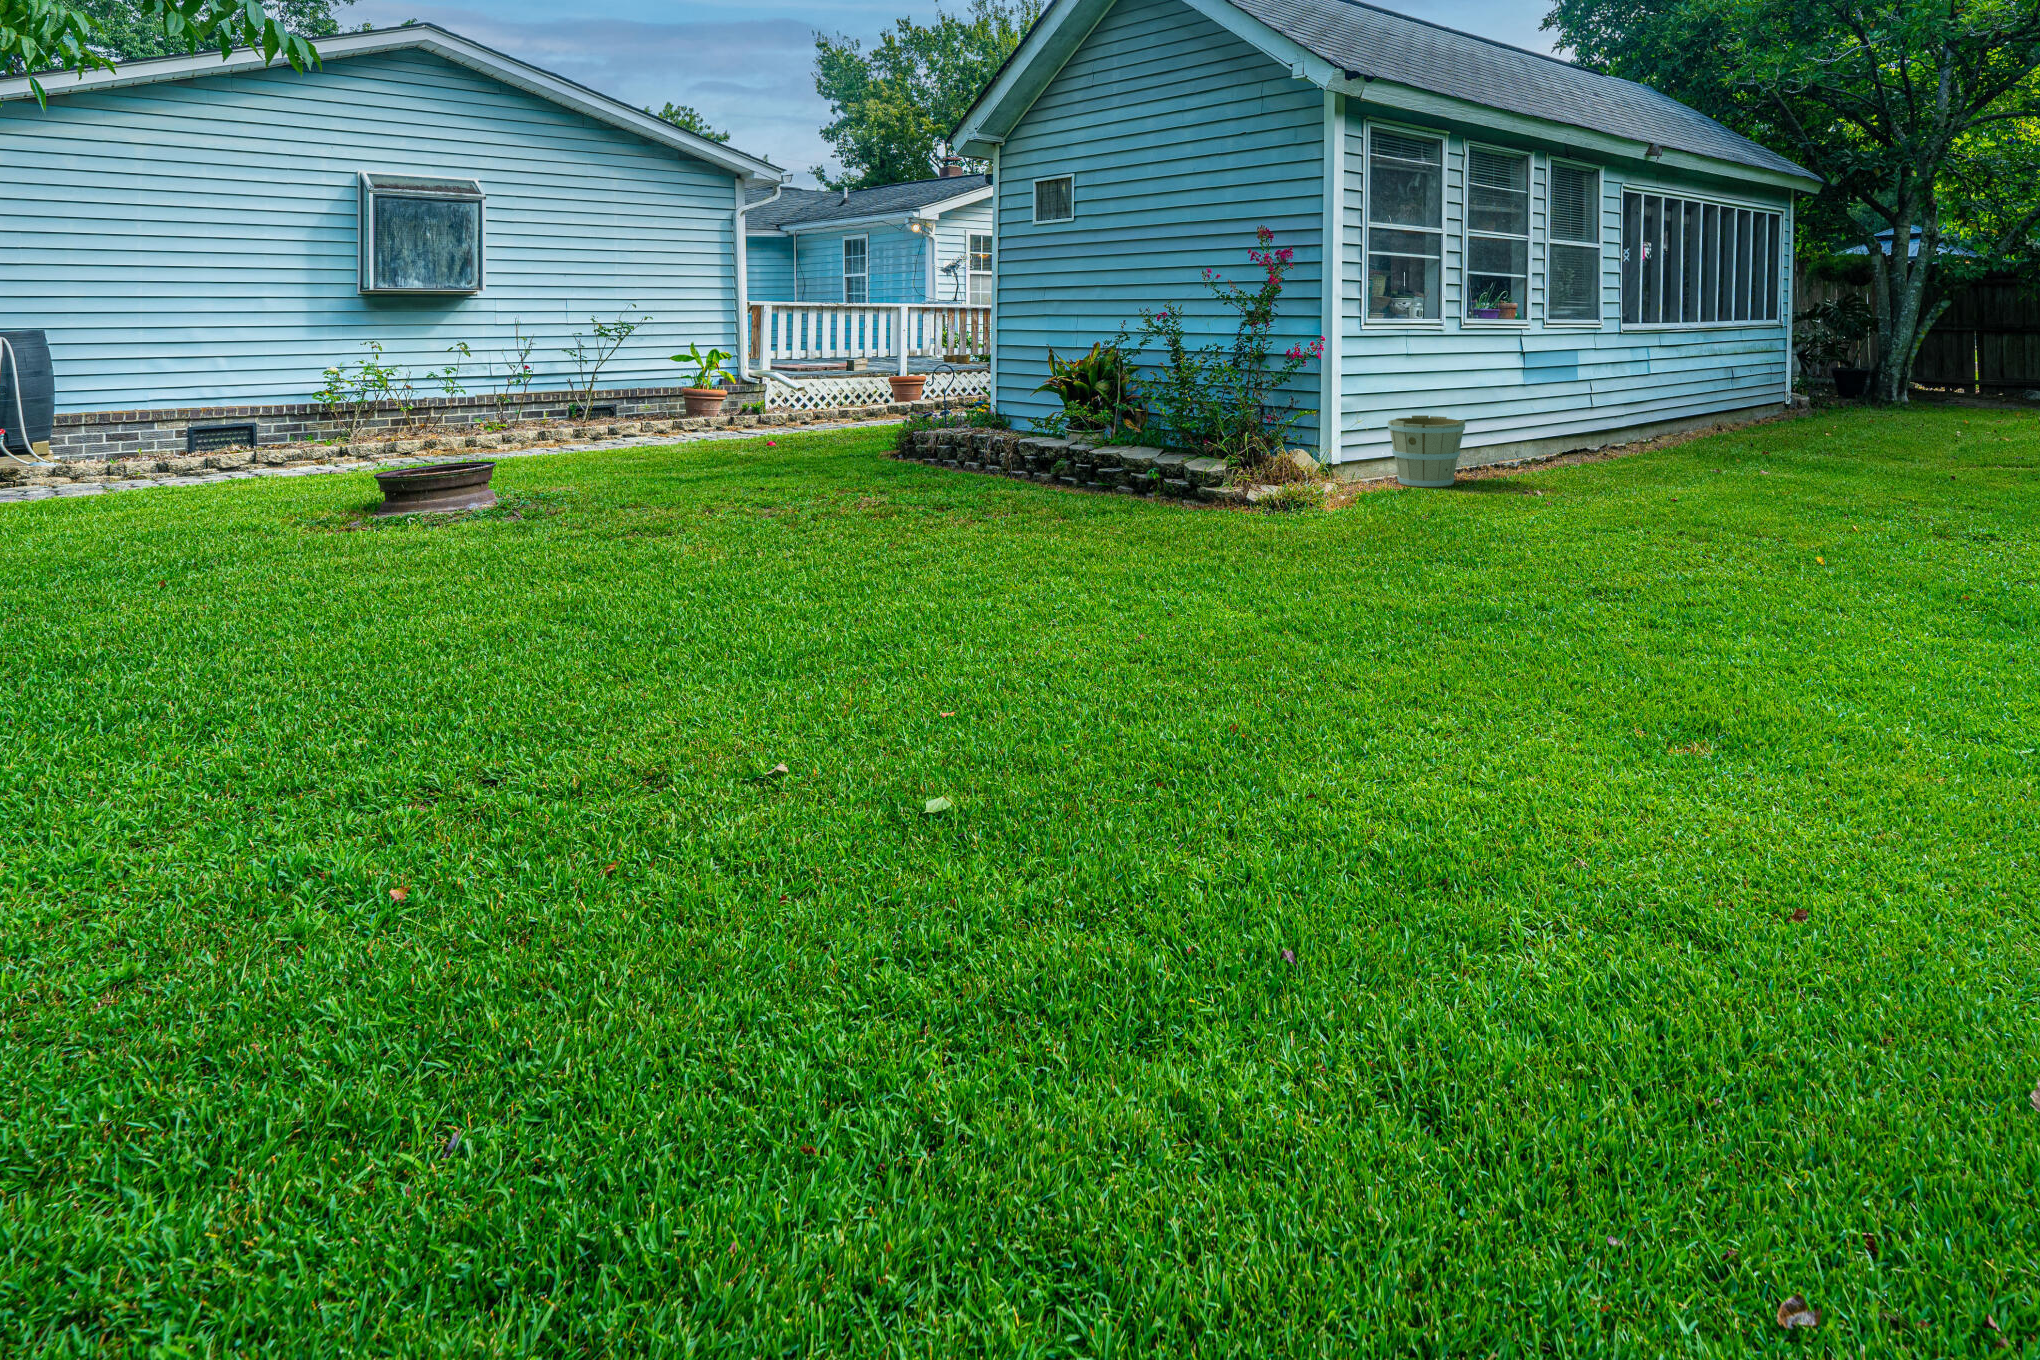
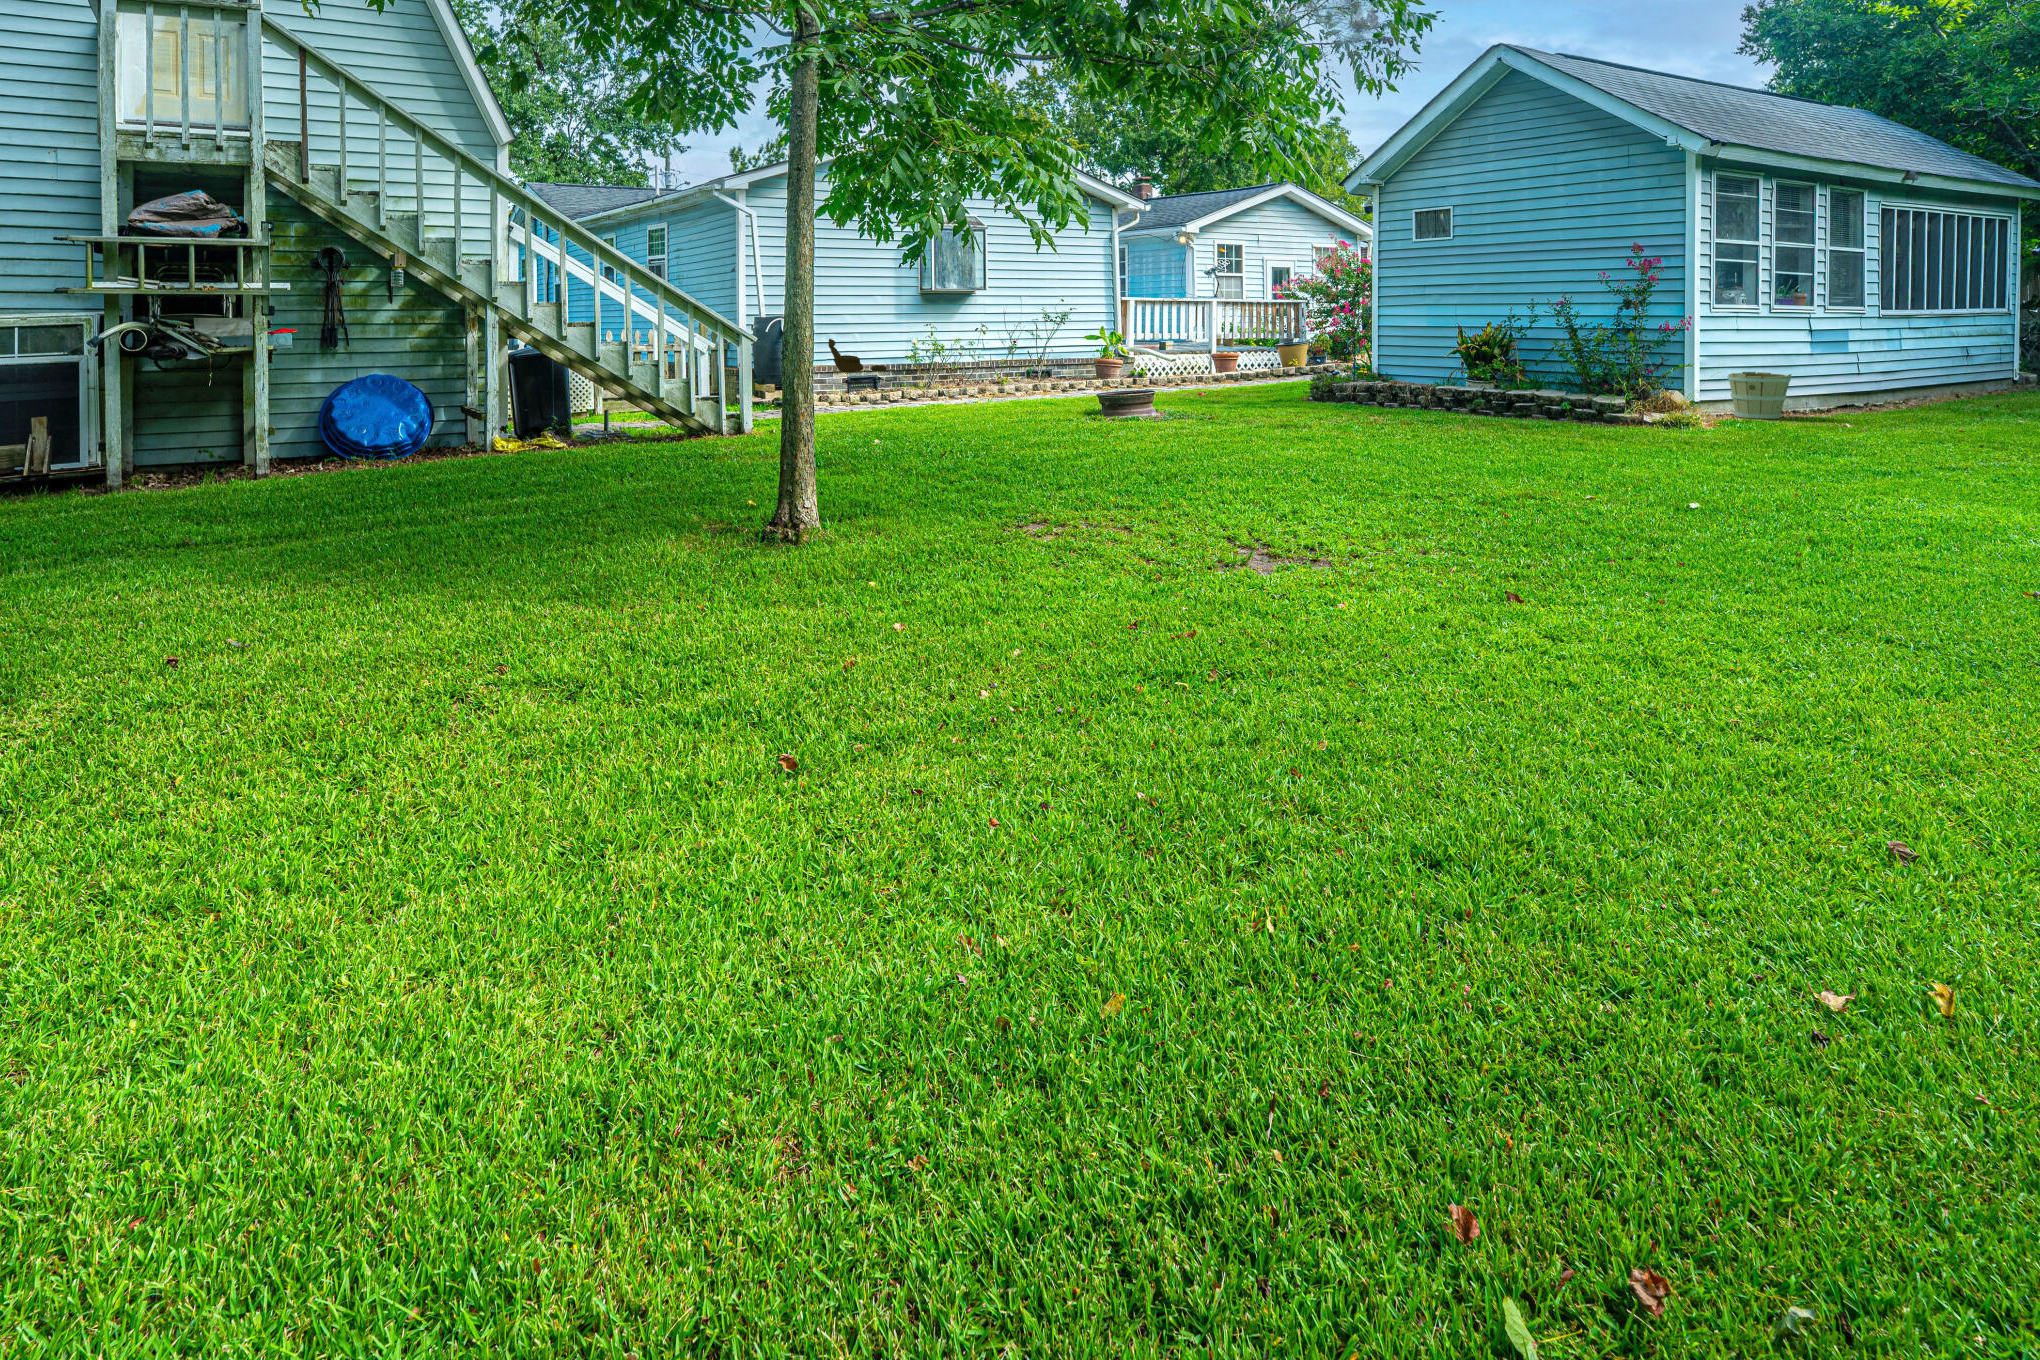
lounge chair: none [158,365,286,439] -> present [828,339,890,384]

